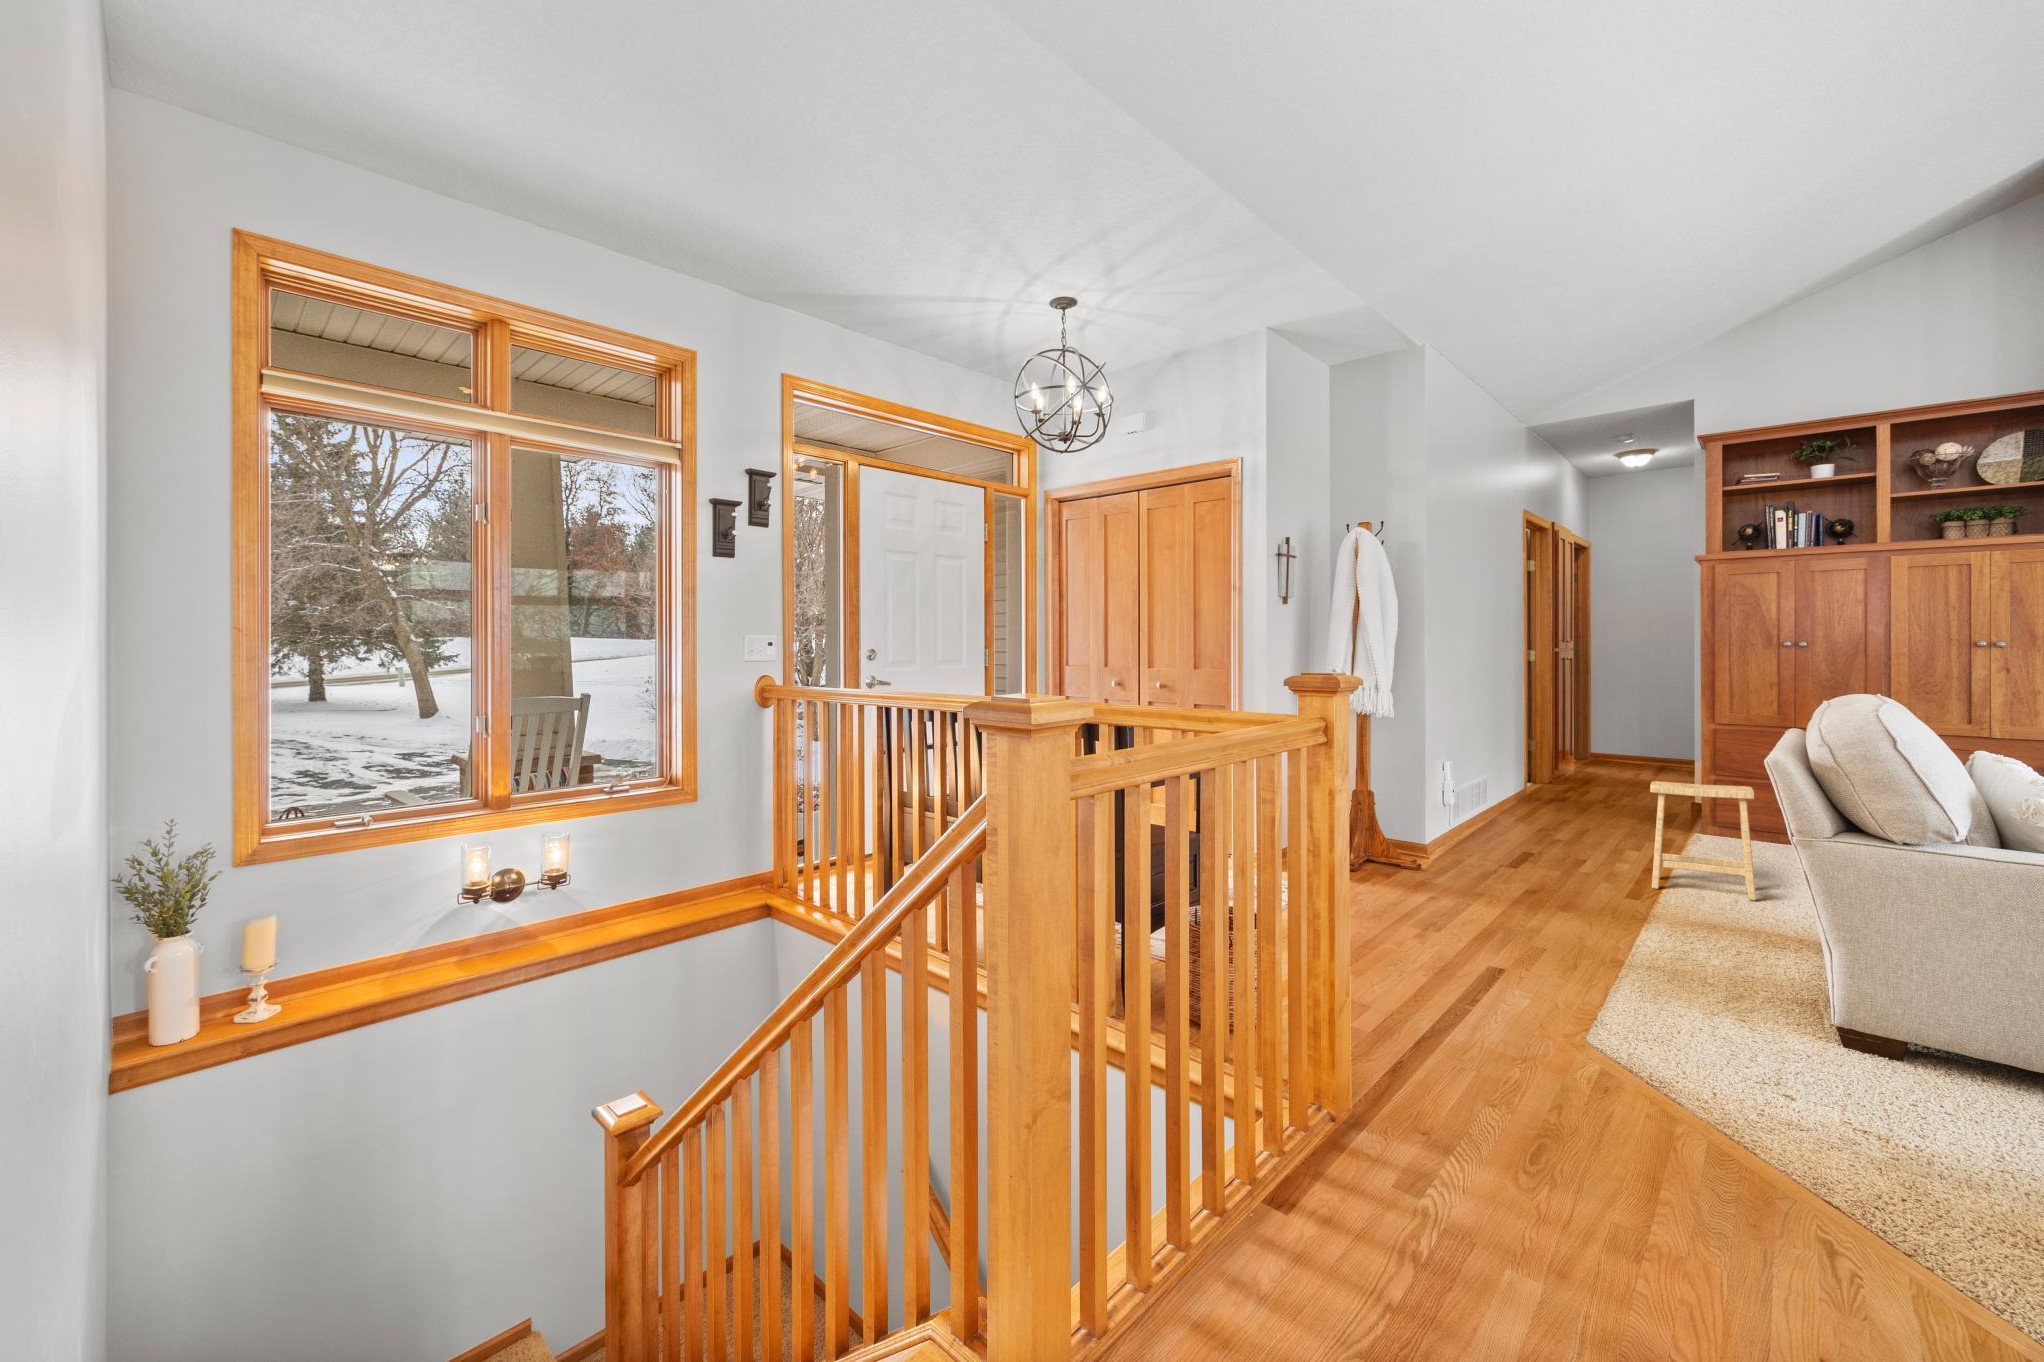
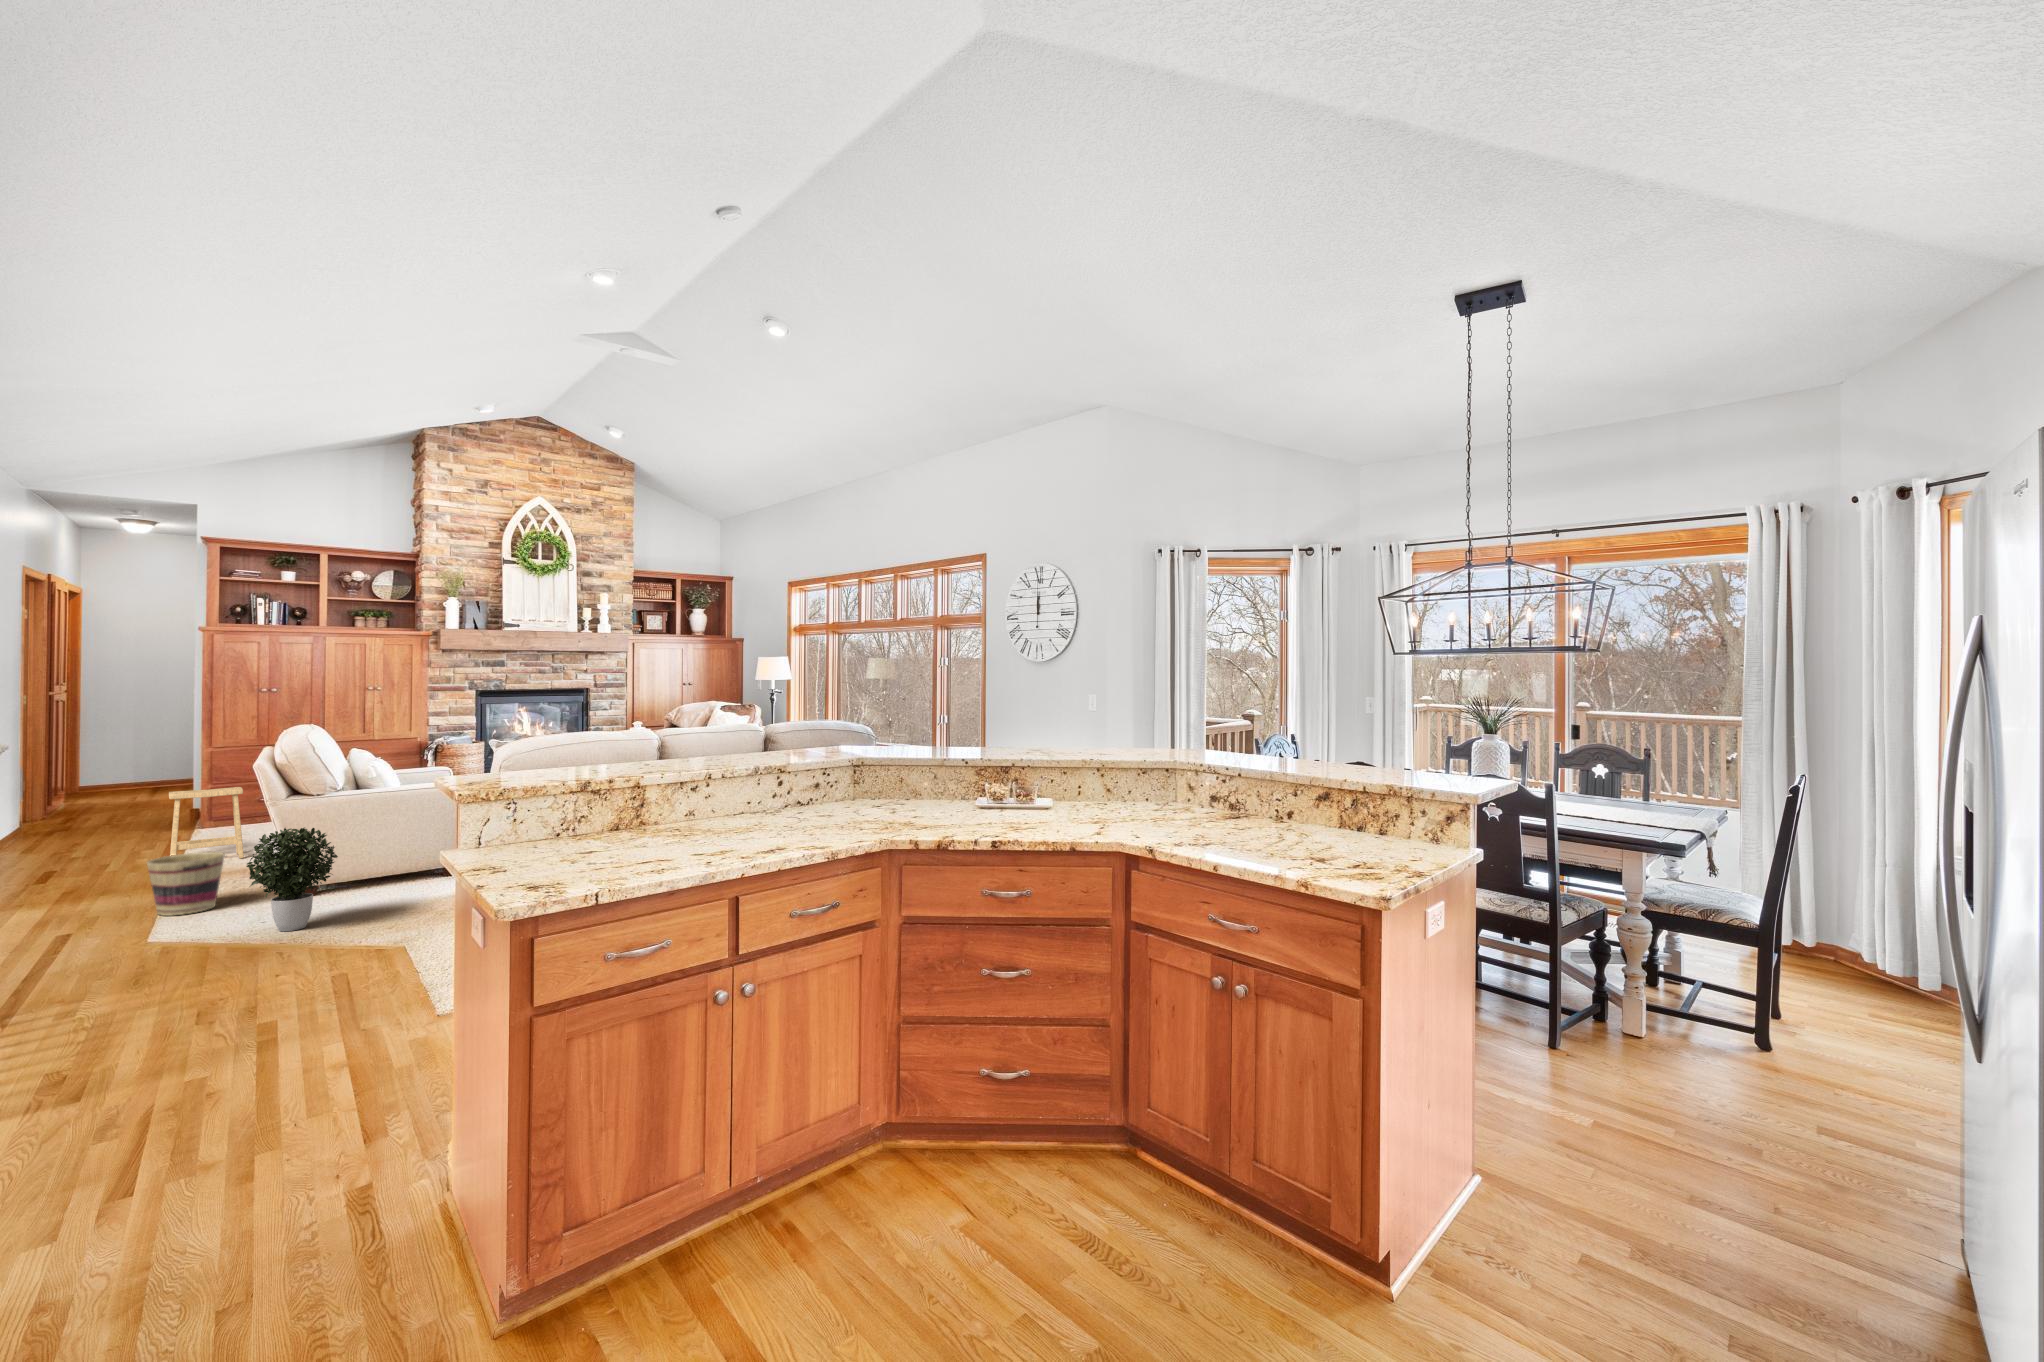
basket: none [1596,894,1716,1009] -> present [147,852,225,916]
potted plant: none [1747,916,1976,1164] -> present [247,827,338,931]

